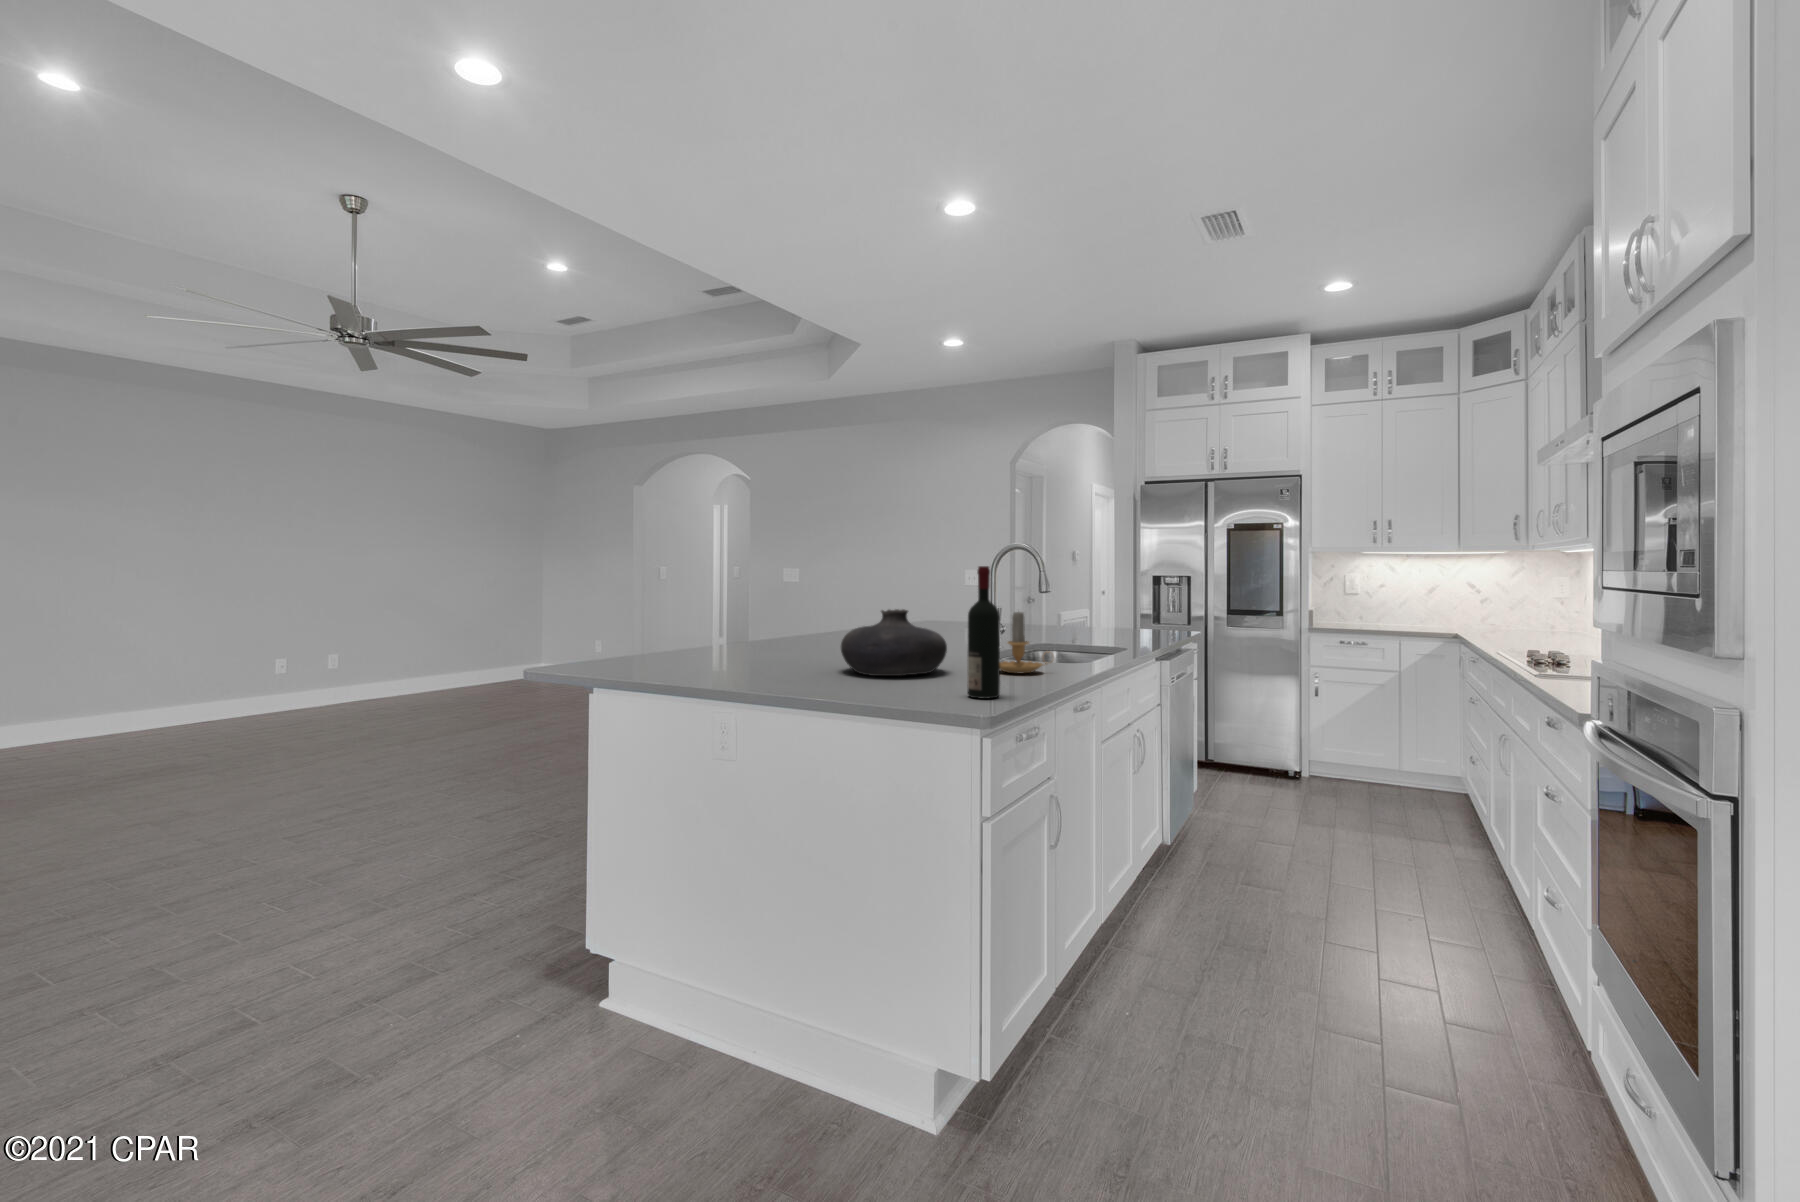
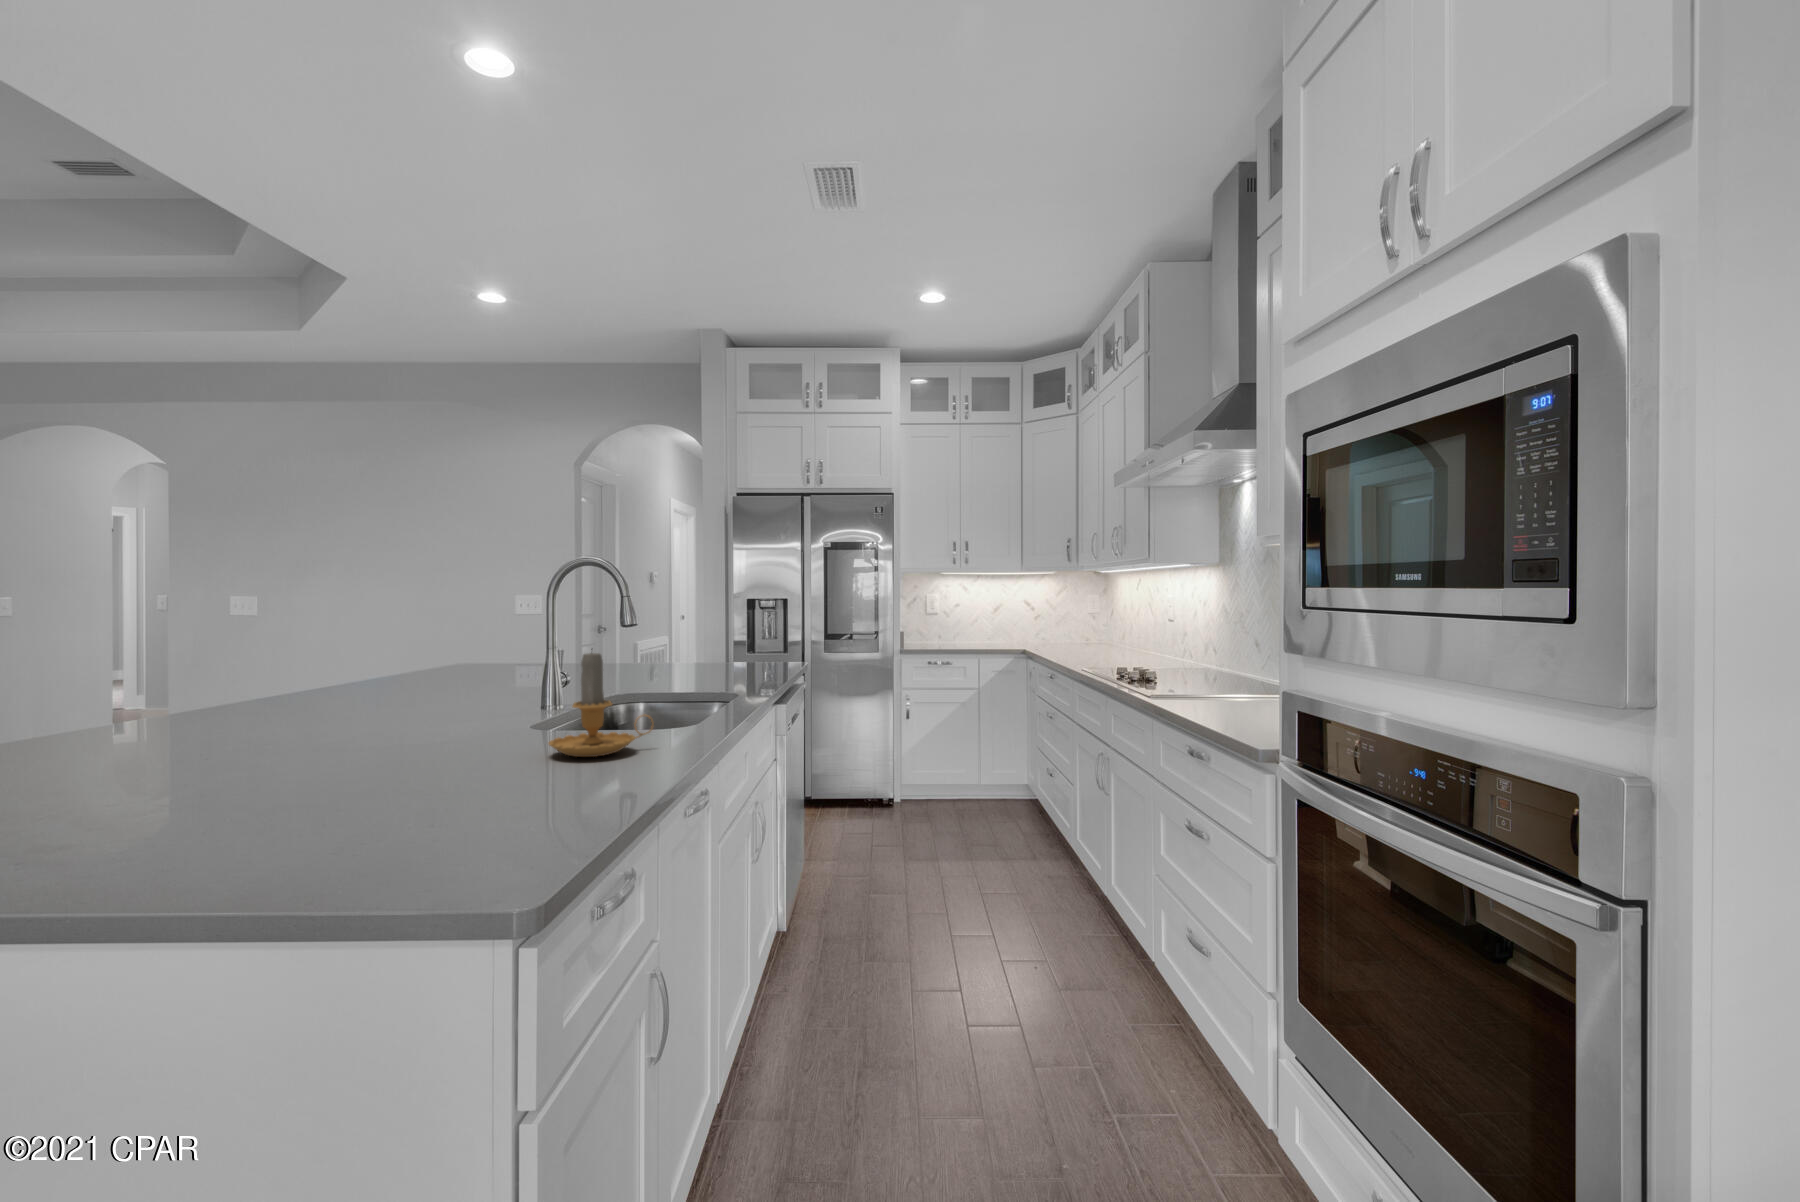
wine bottle: present [967,566,1000,699] -> none [485,569,558,846]
vase: present [841,609,947,676] -> none [198,656,454,798]

